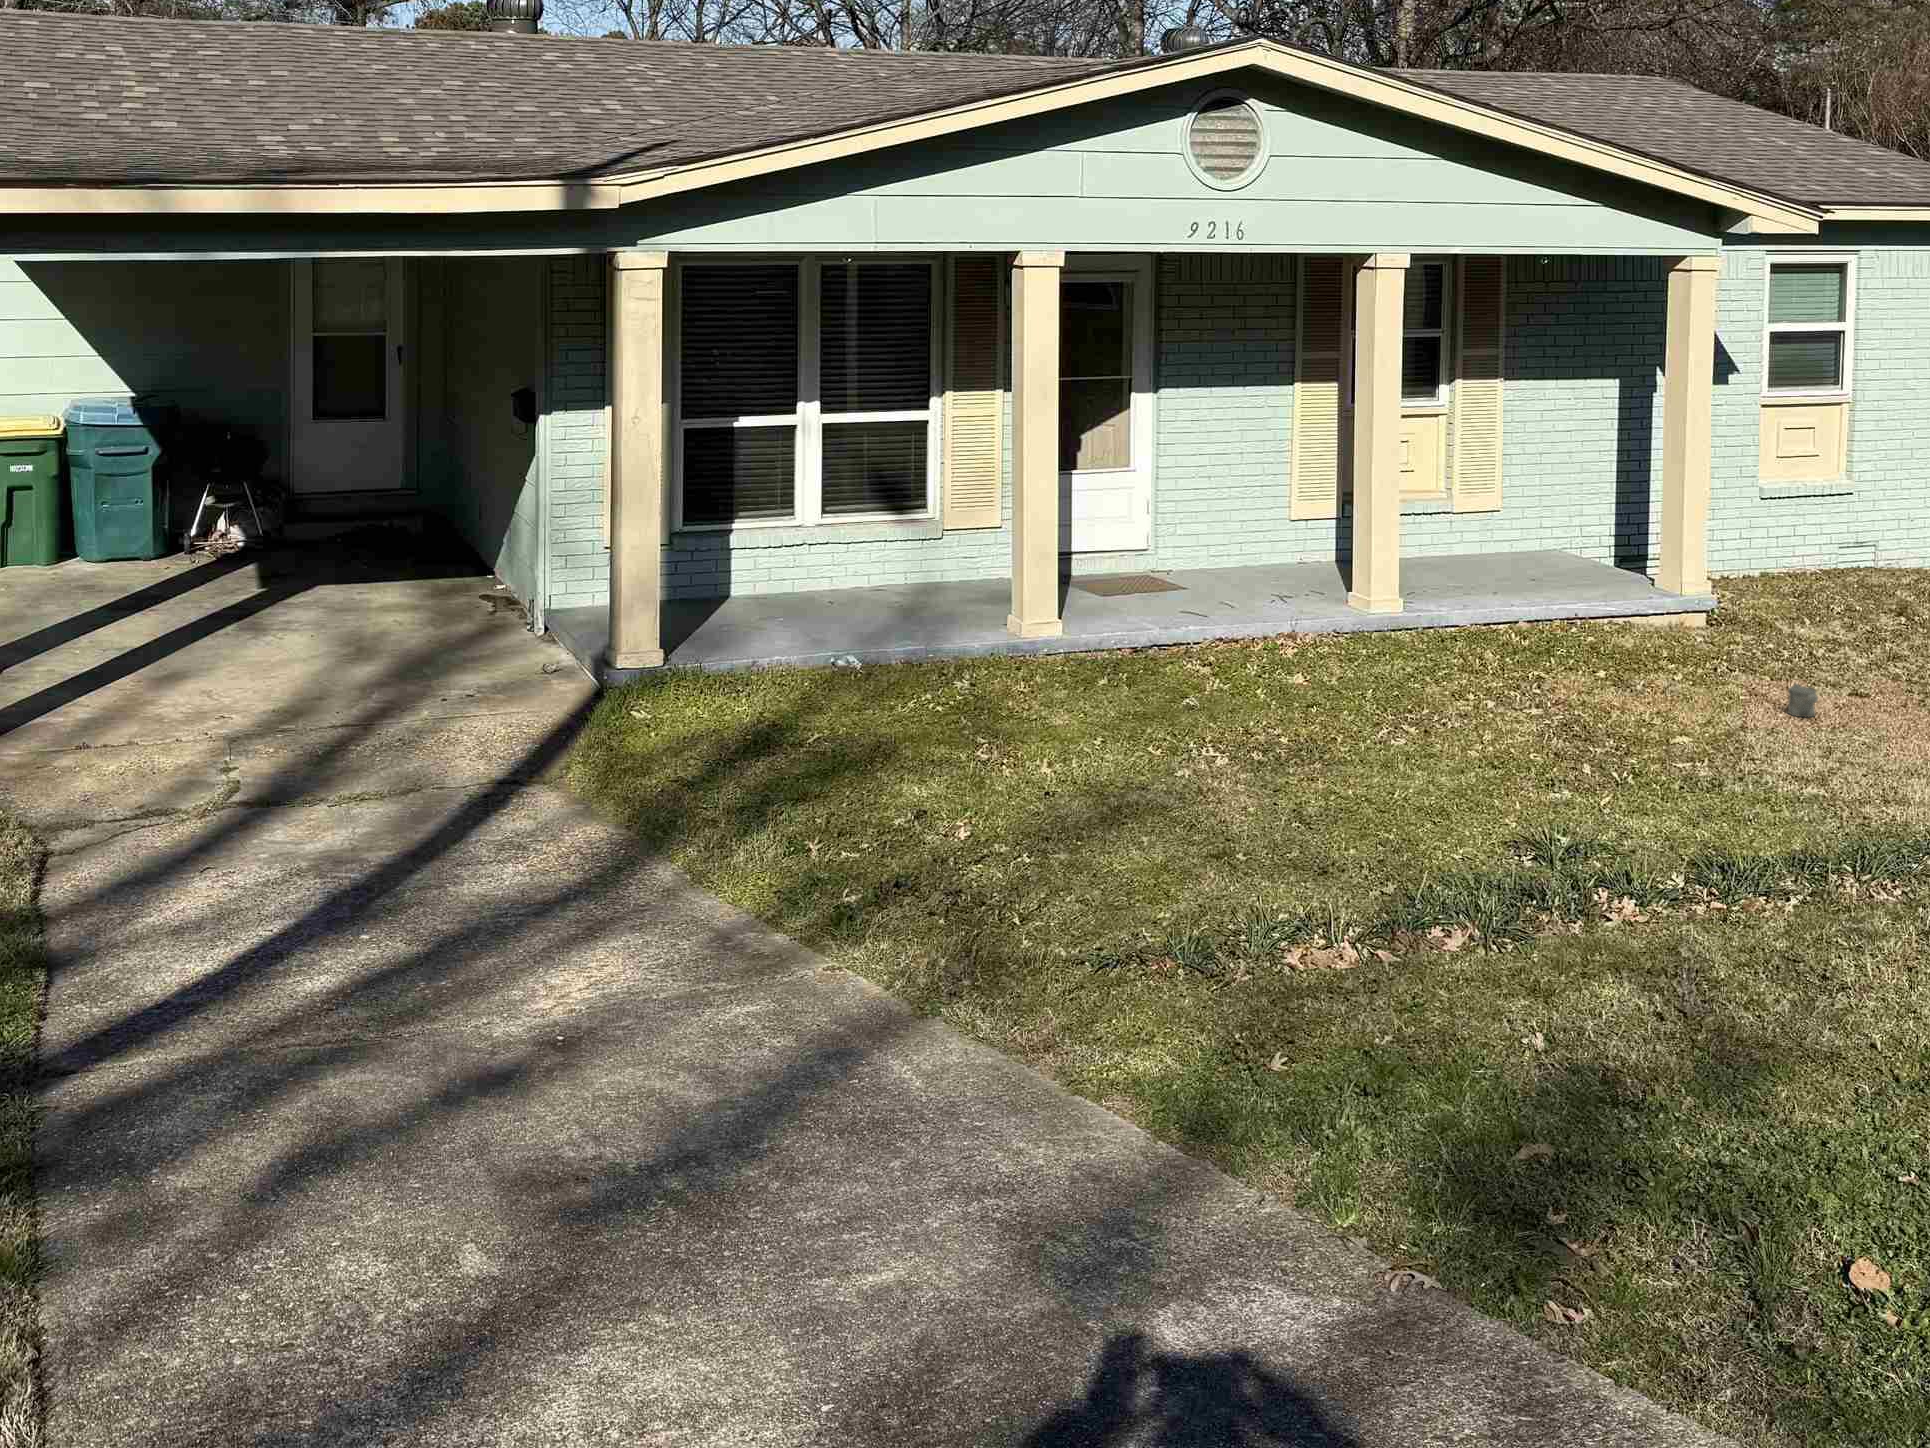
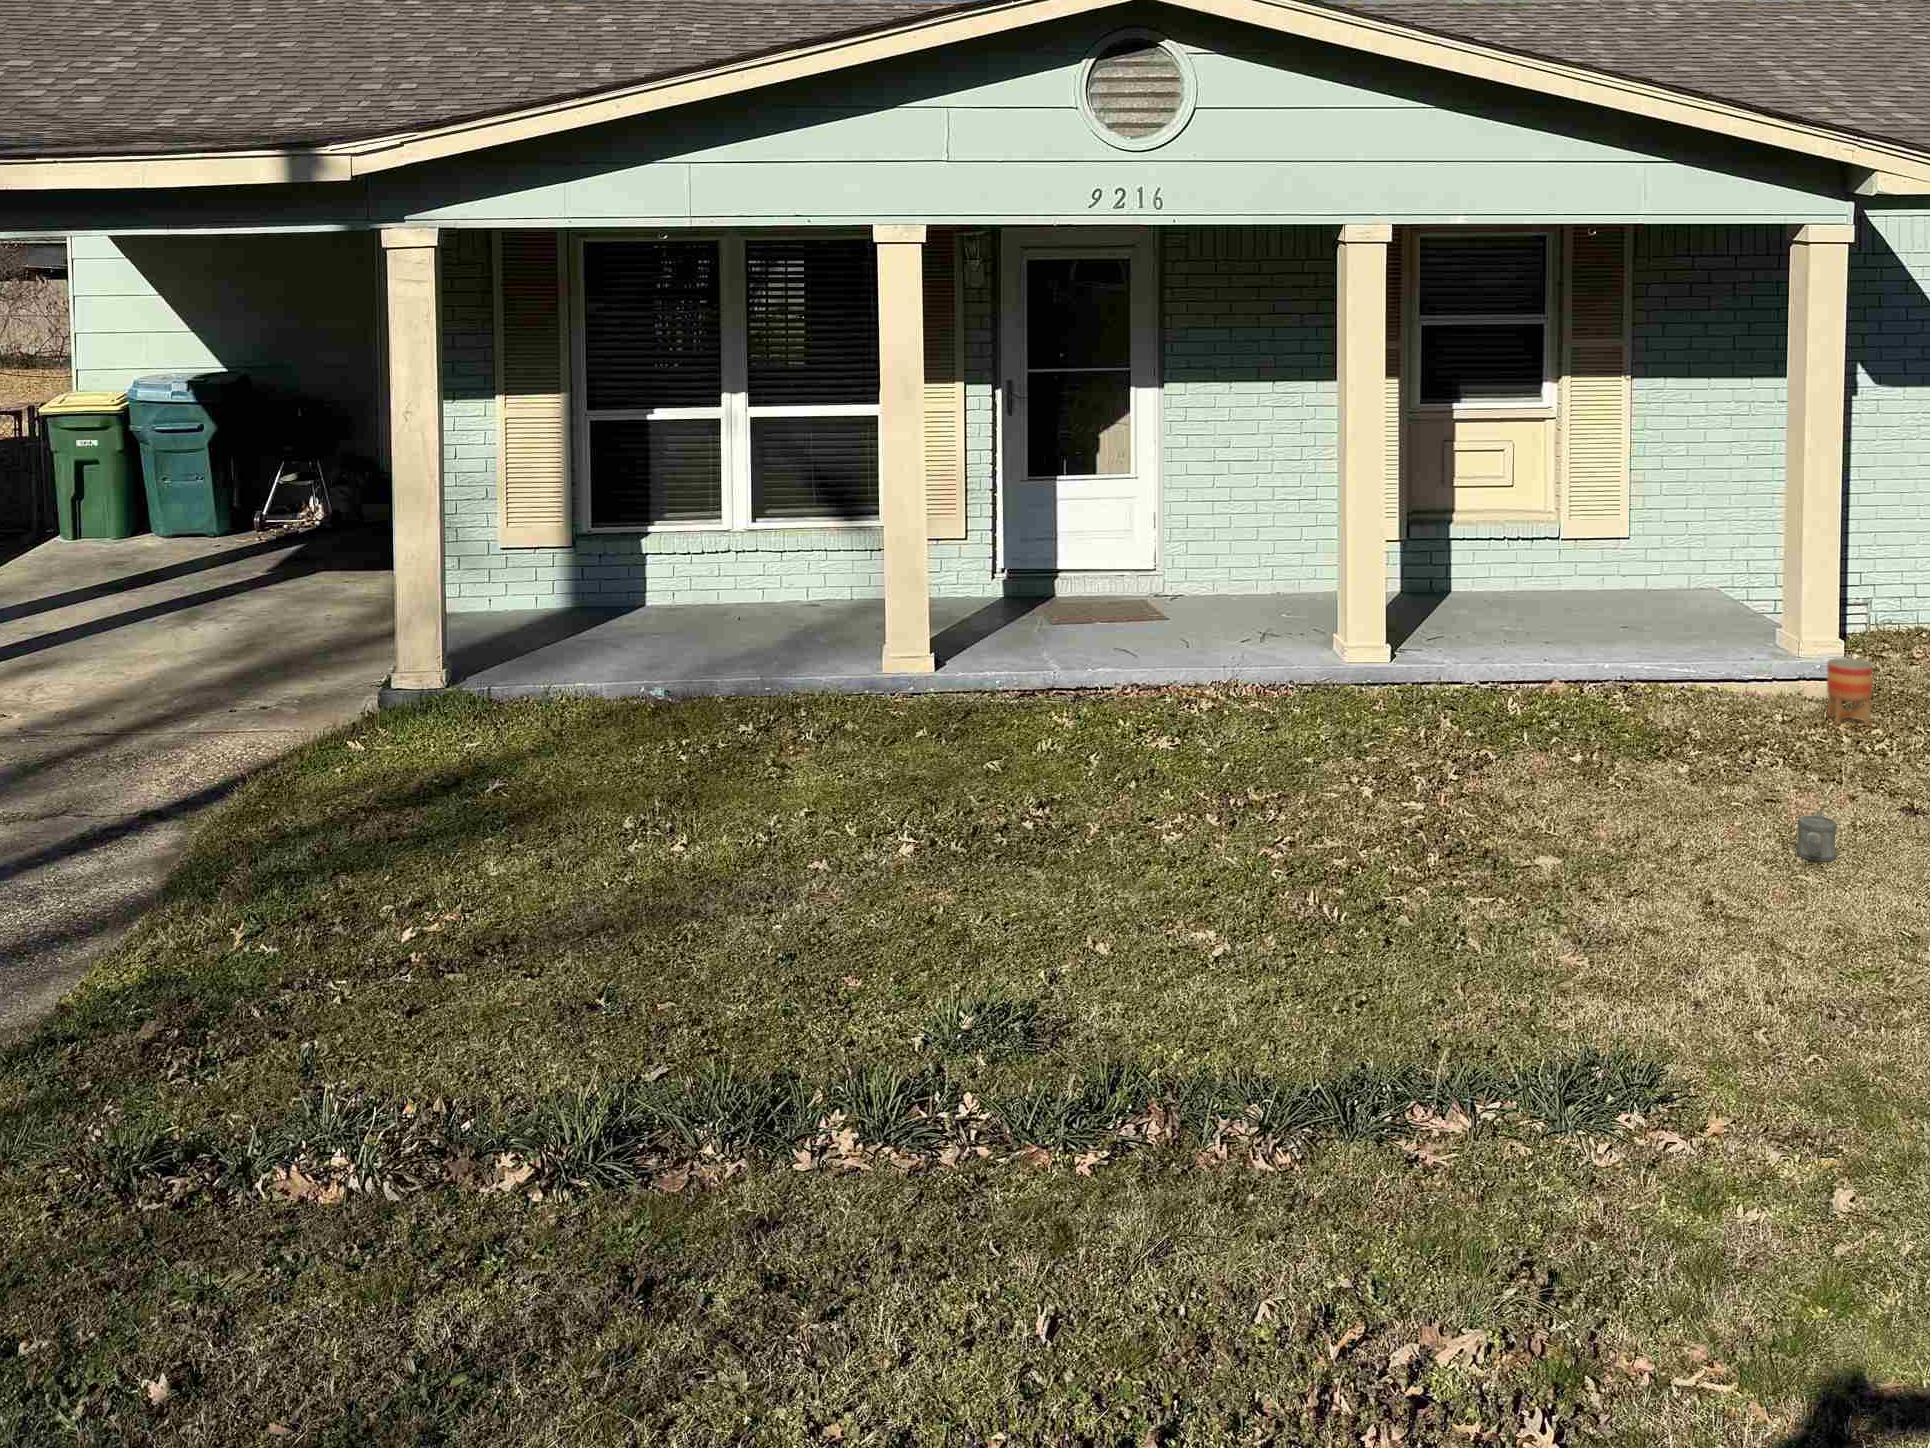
planter: none [1703,588,1738,638] -> present [1827,658,1873,726]

